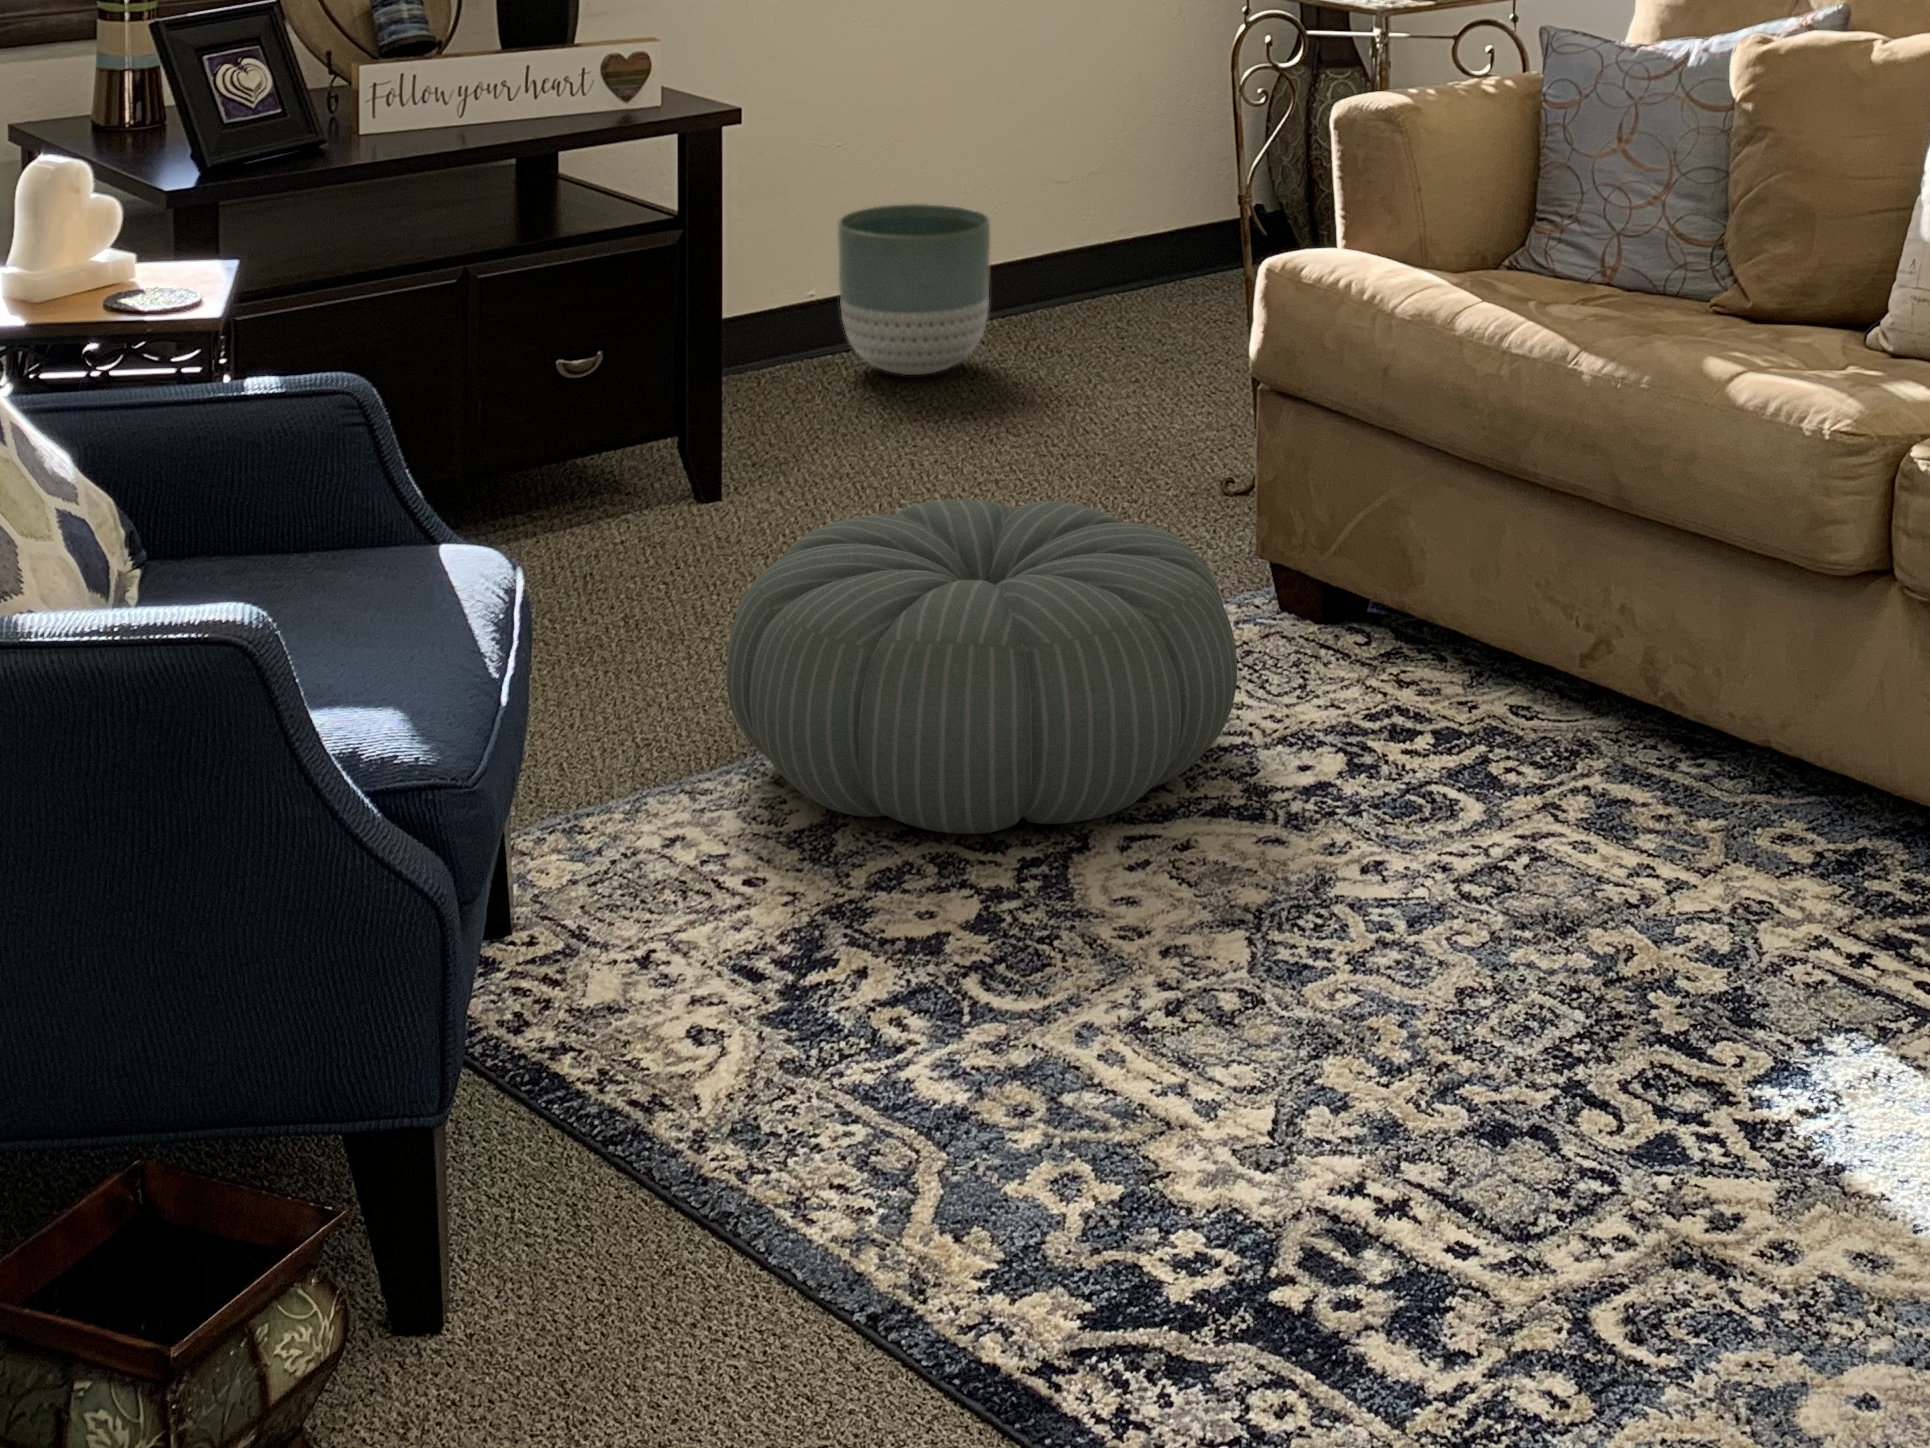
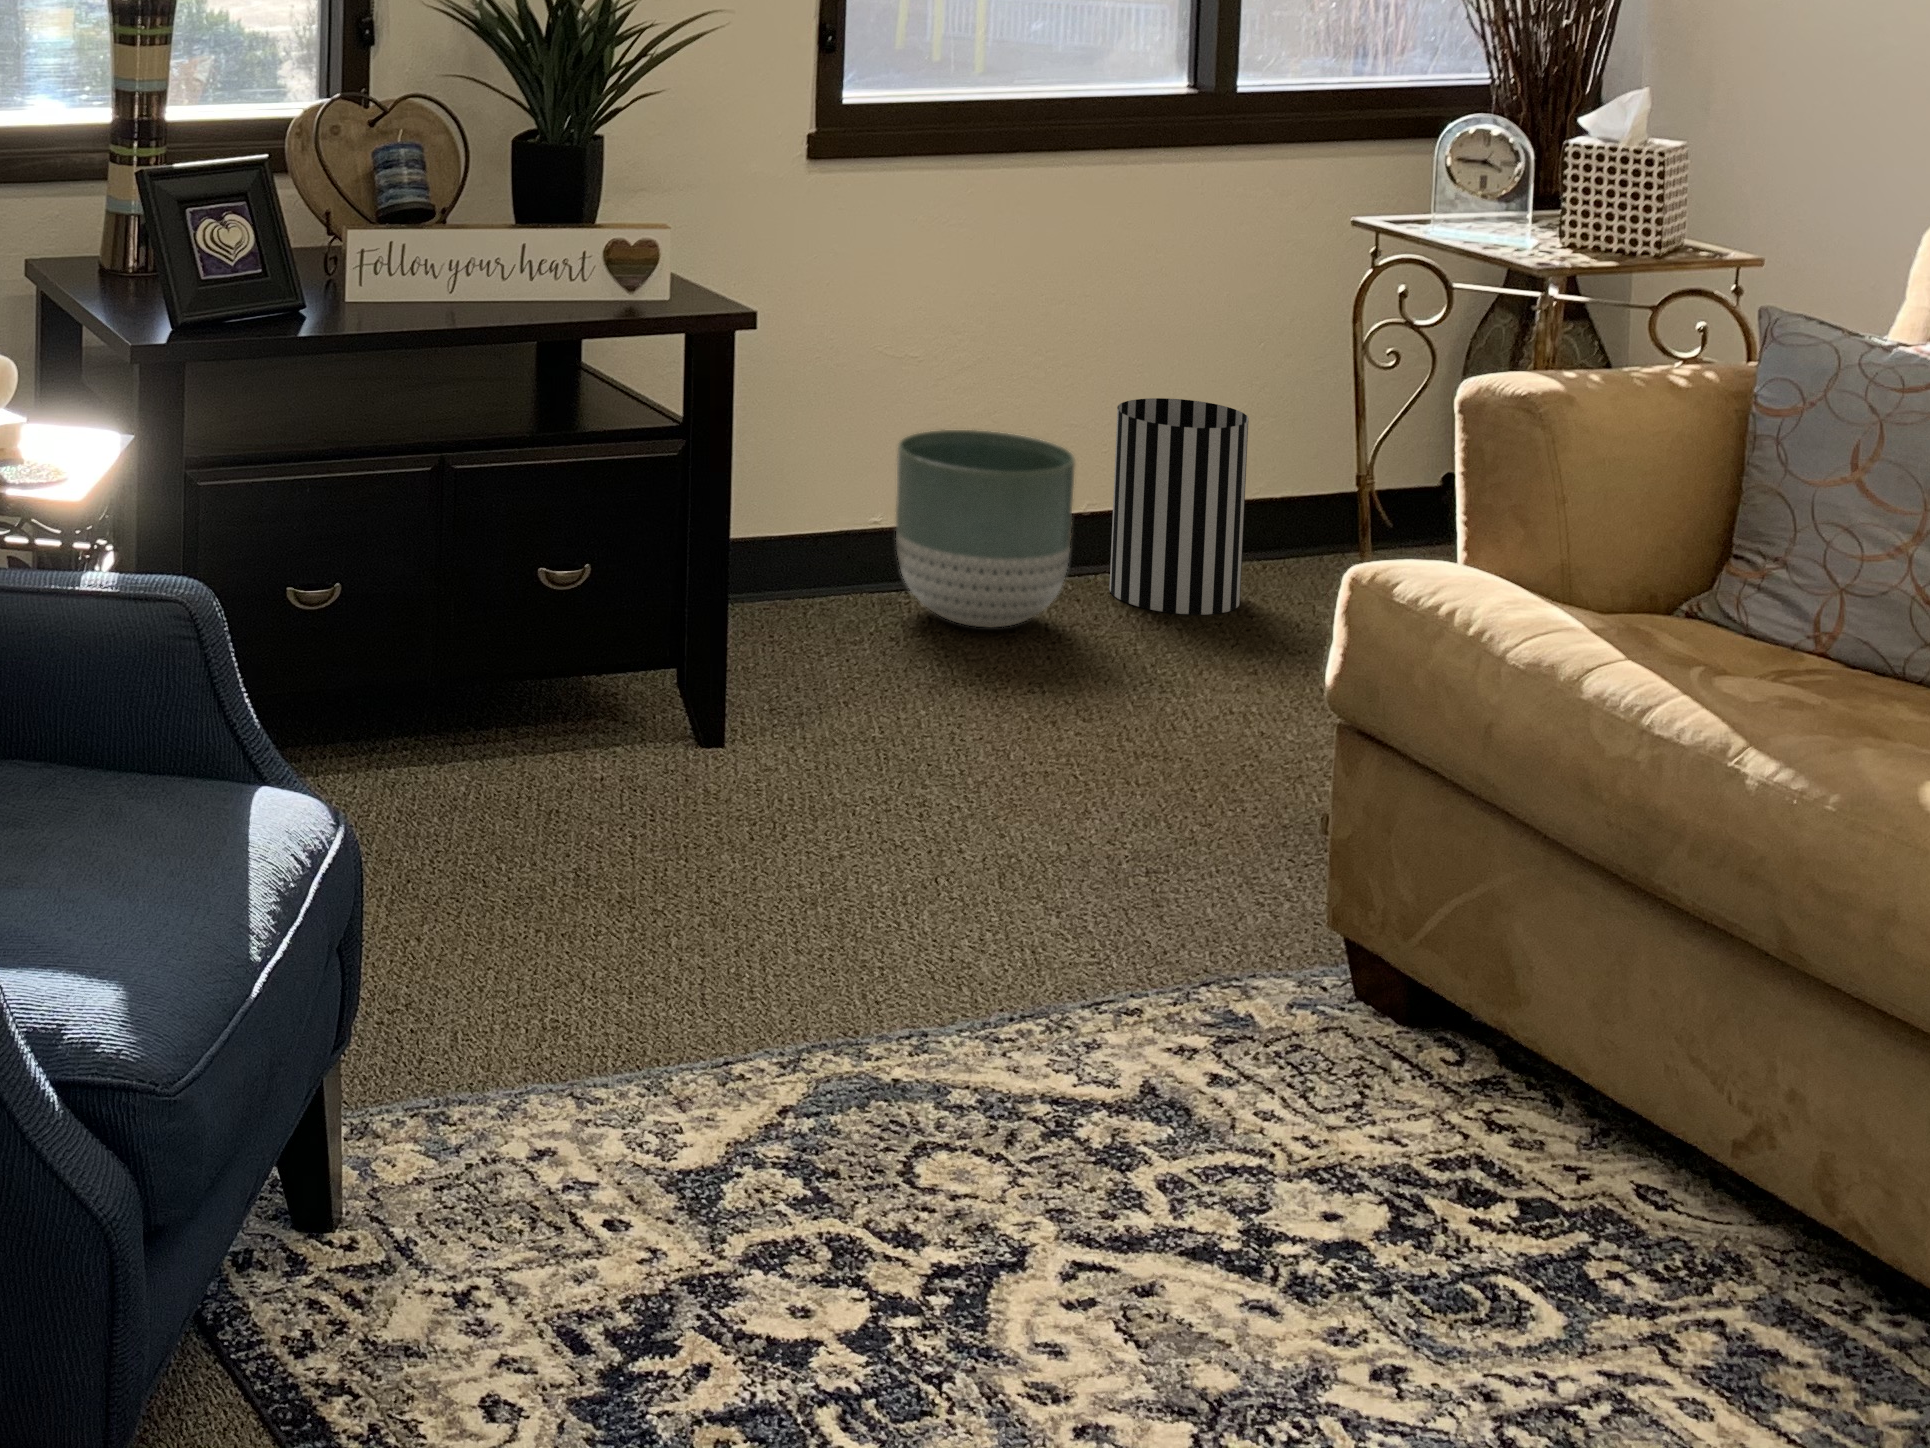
wastebasket: none [1015,162,1123,344] -> present [1110,398,1249,615]
pouf: present [726,500,1237,834] -> none [627,799,1246,1230]

